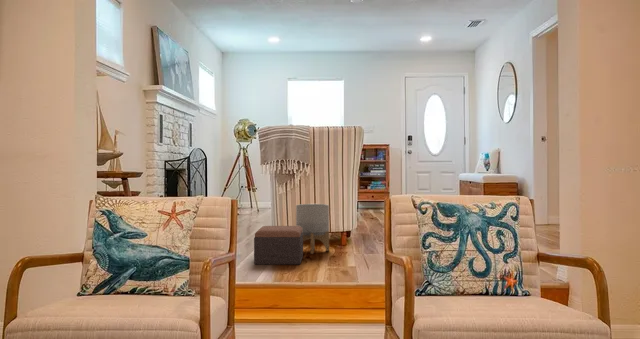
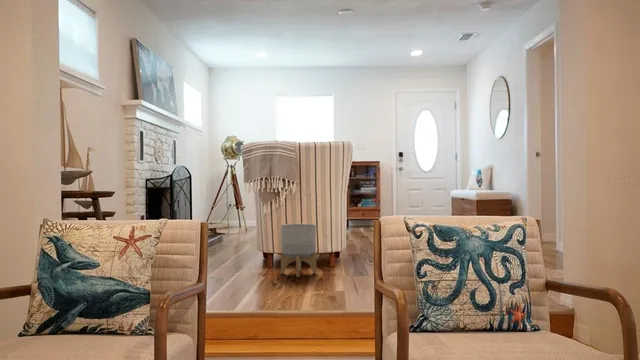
footstool: present [254,226,303,265] -> none [234,248,288,290]

